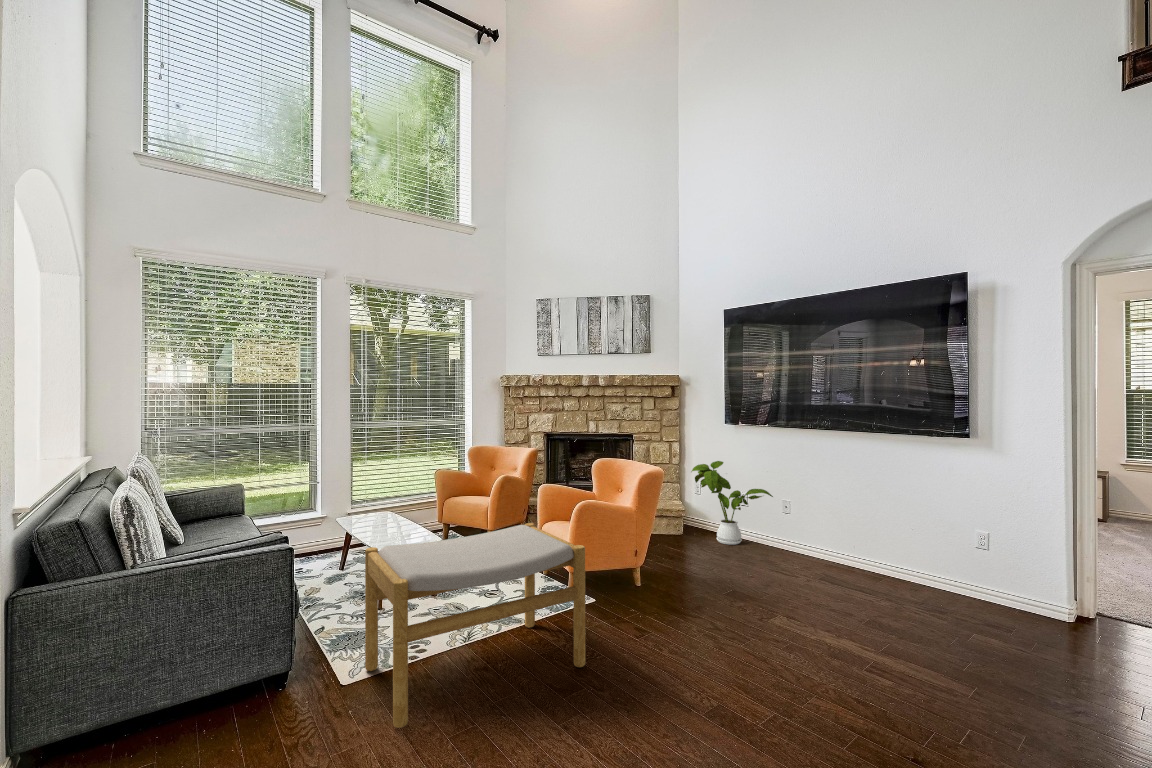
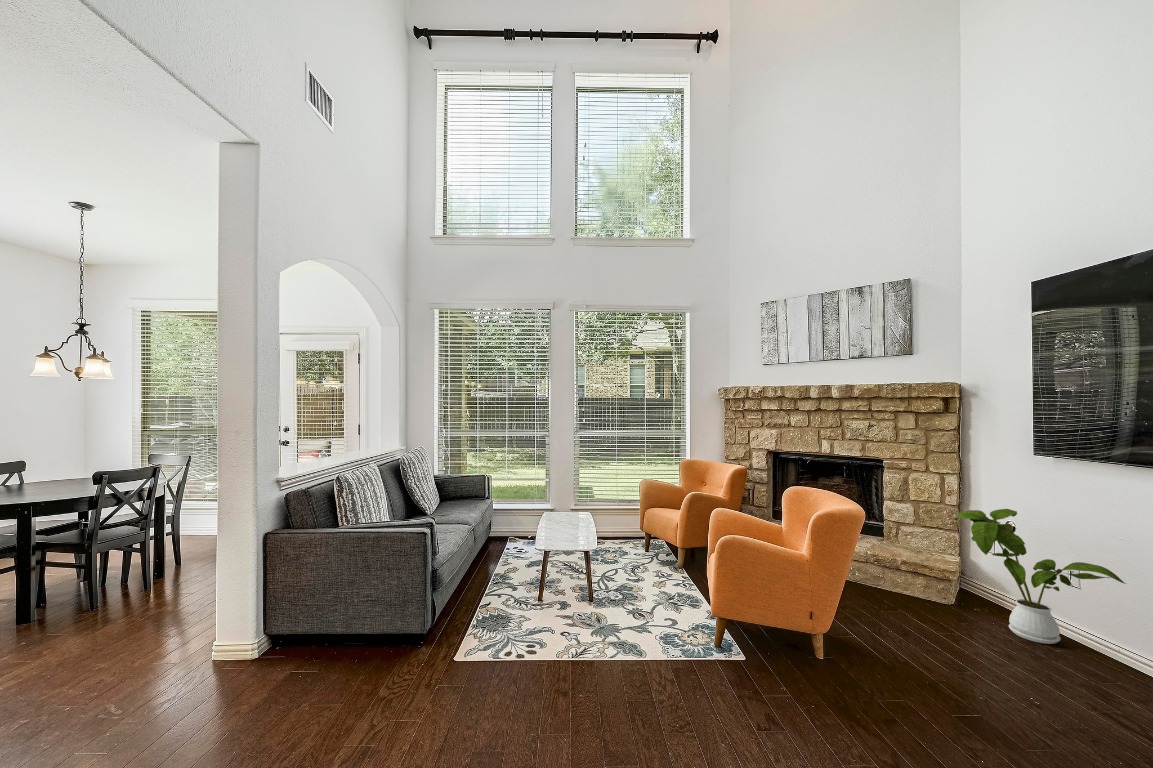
footstool: present [365,523,585,728] -> none [434,539,668,744]

